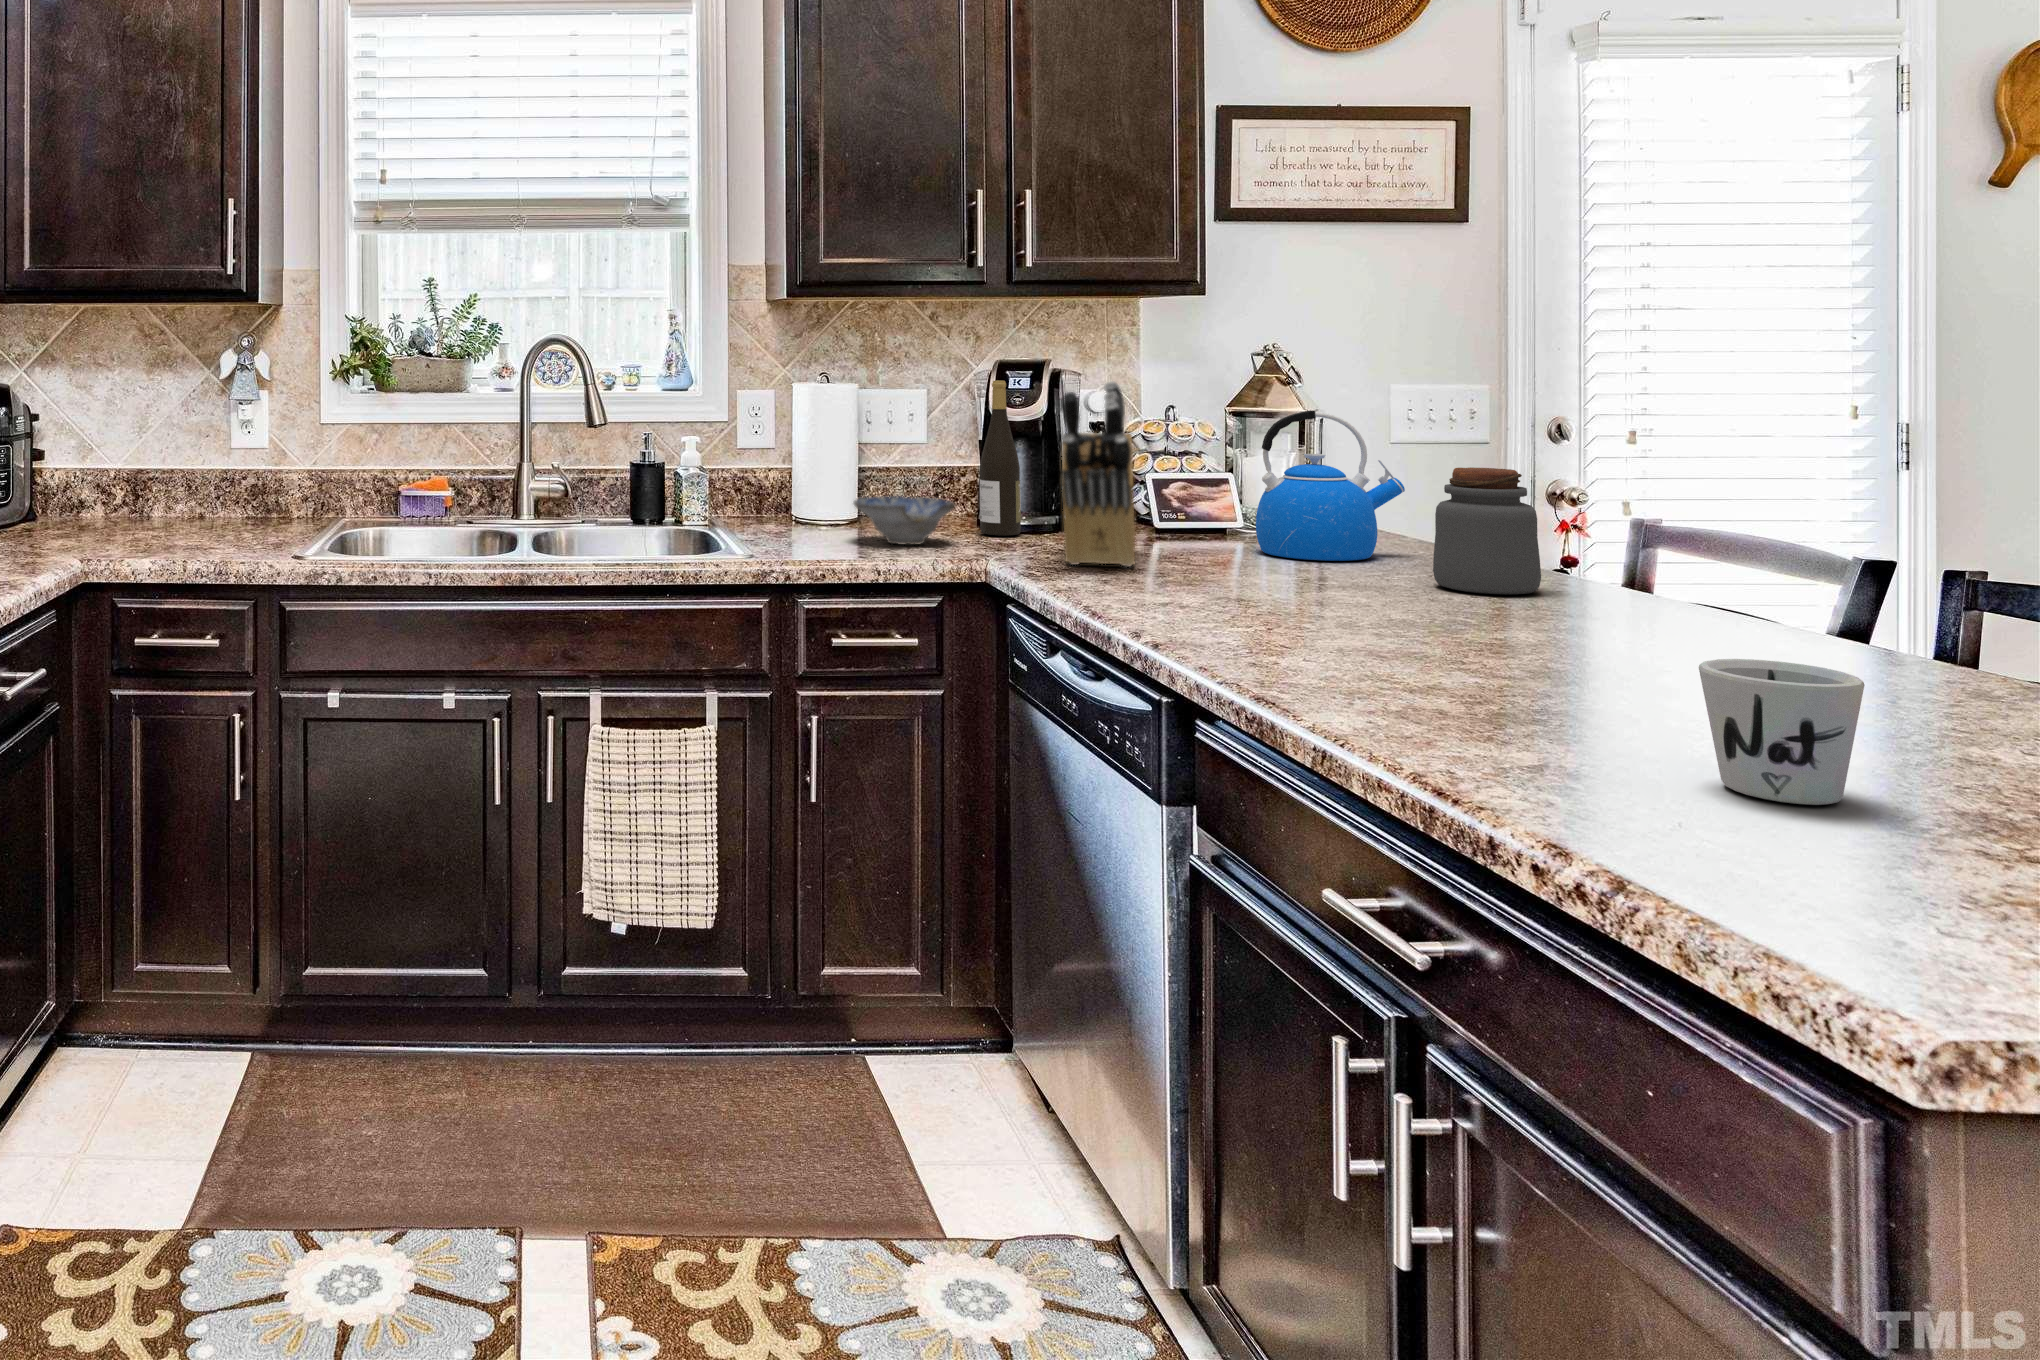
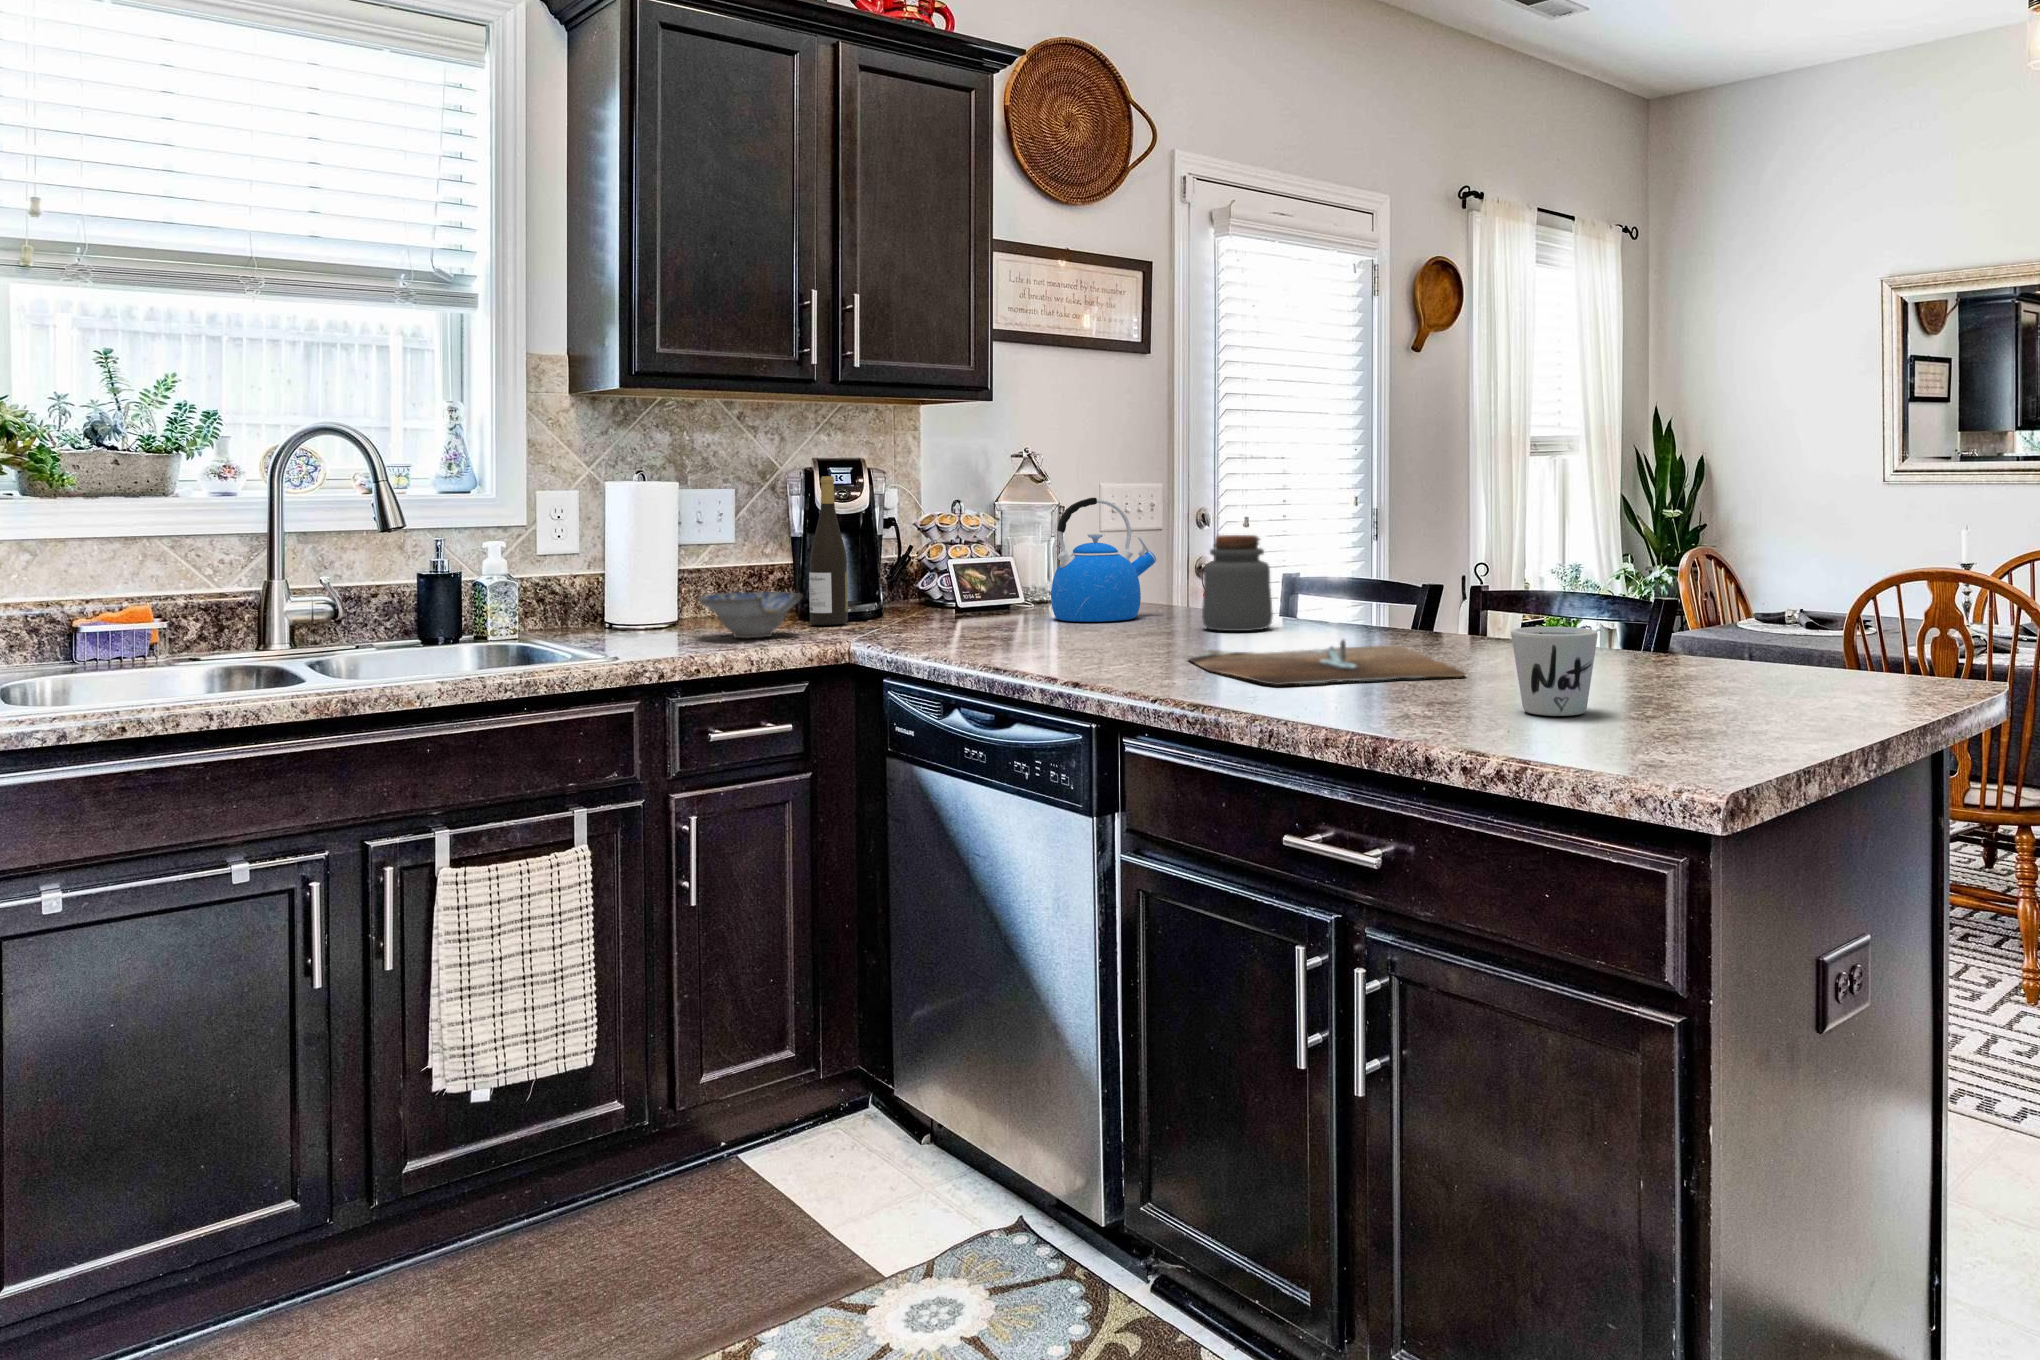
knife block: present [1062,381,1135,567] -> none [903,469,988,639]
cutting board: none [1335,618,1730,708] -> present [1189,640,1465,685]

